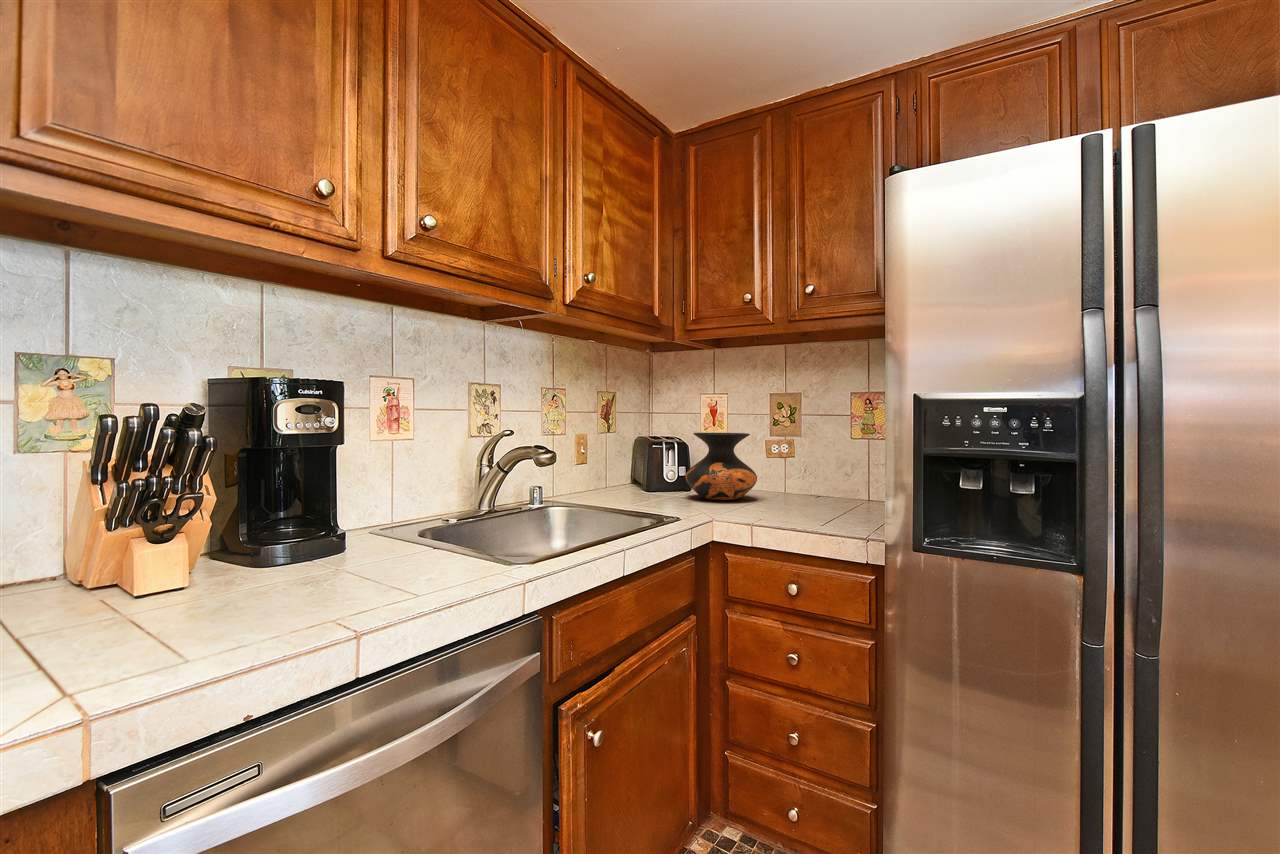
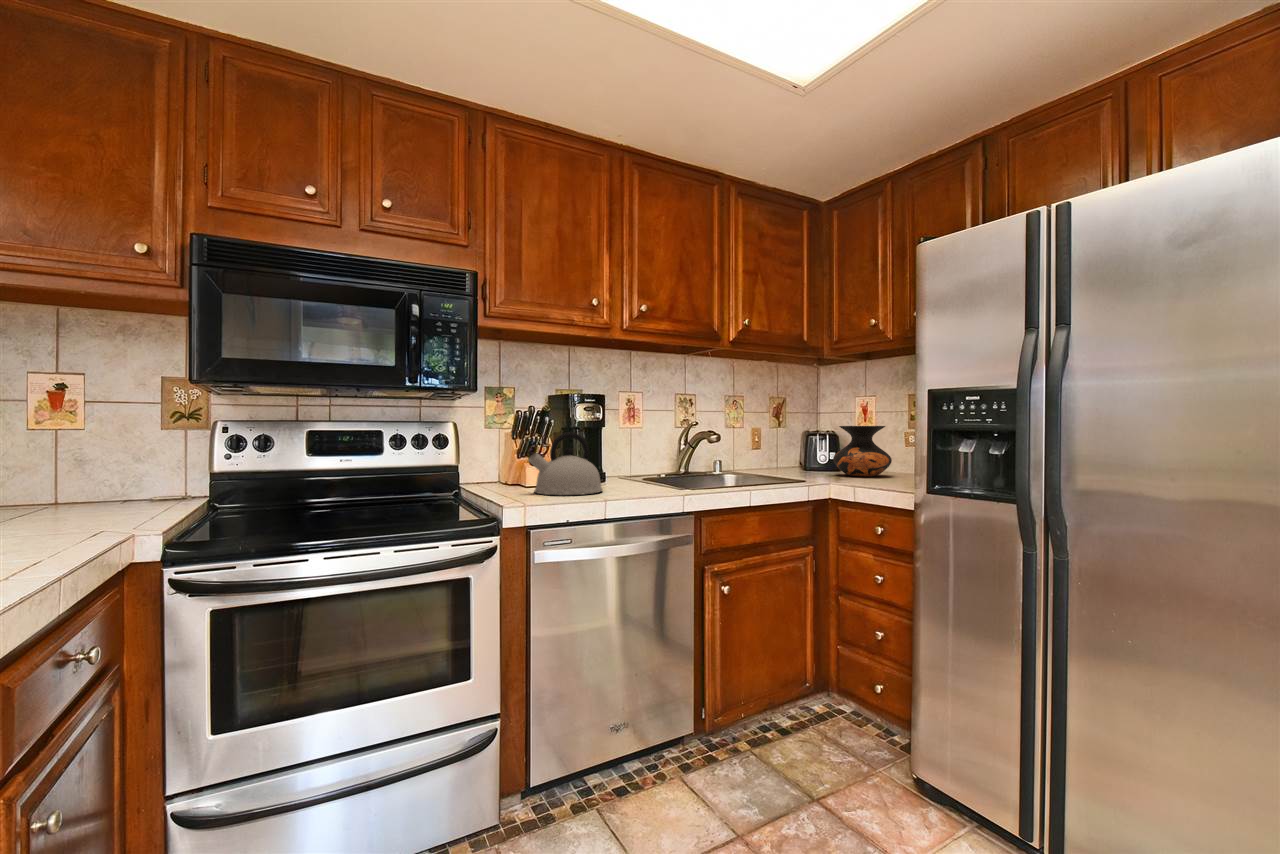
kettle: none [126,467,345,637] -> present [529,432,602,495]

